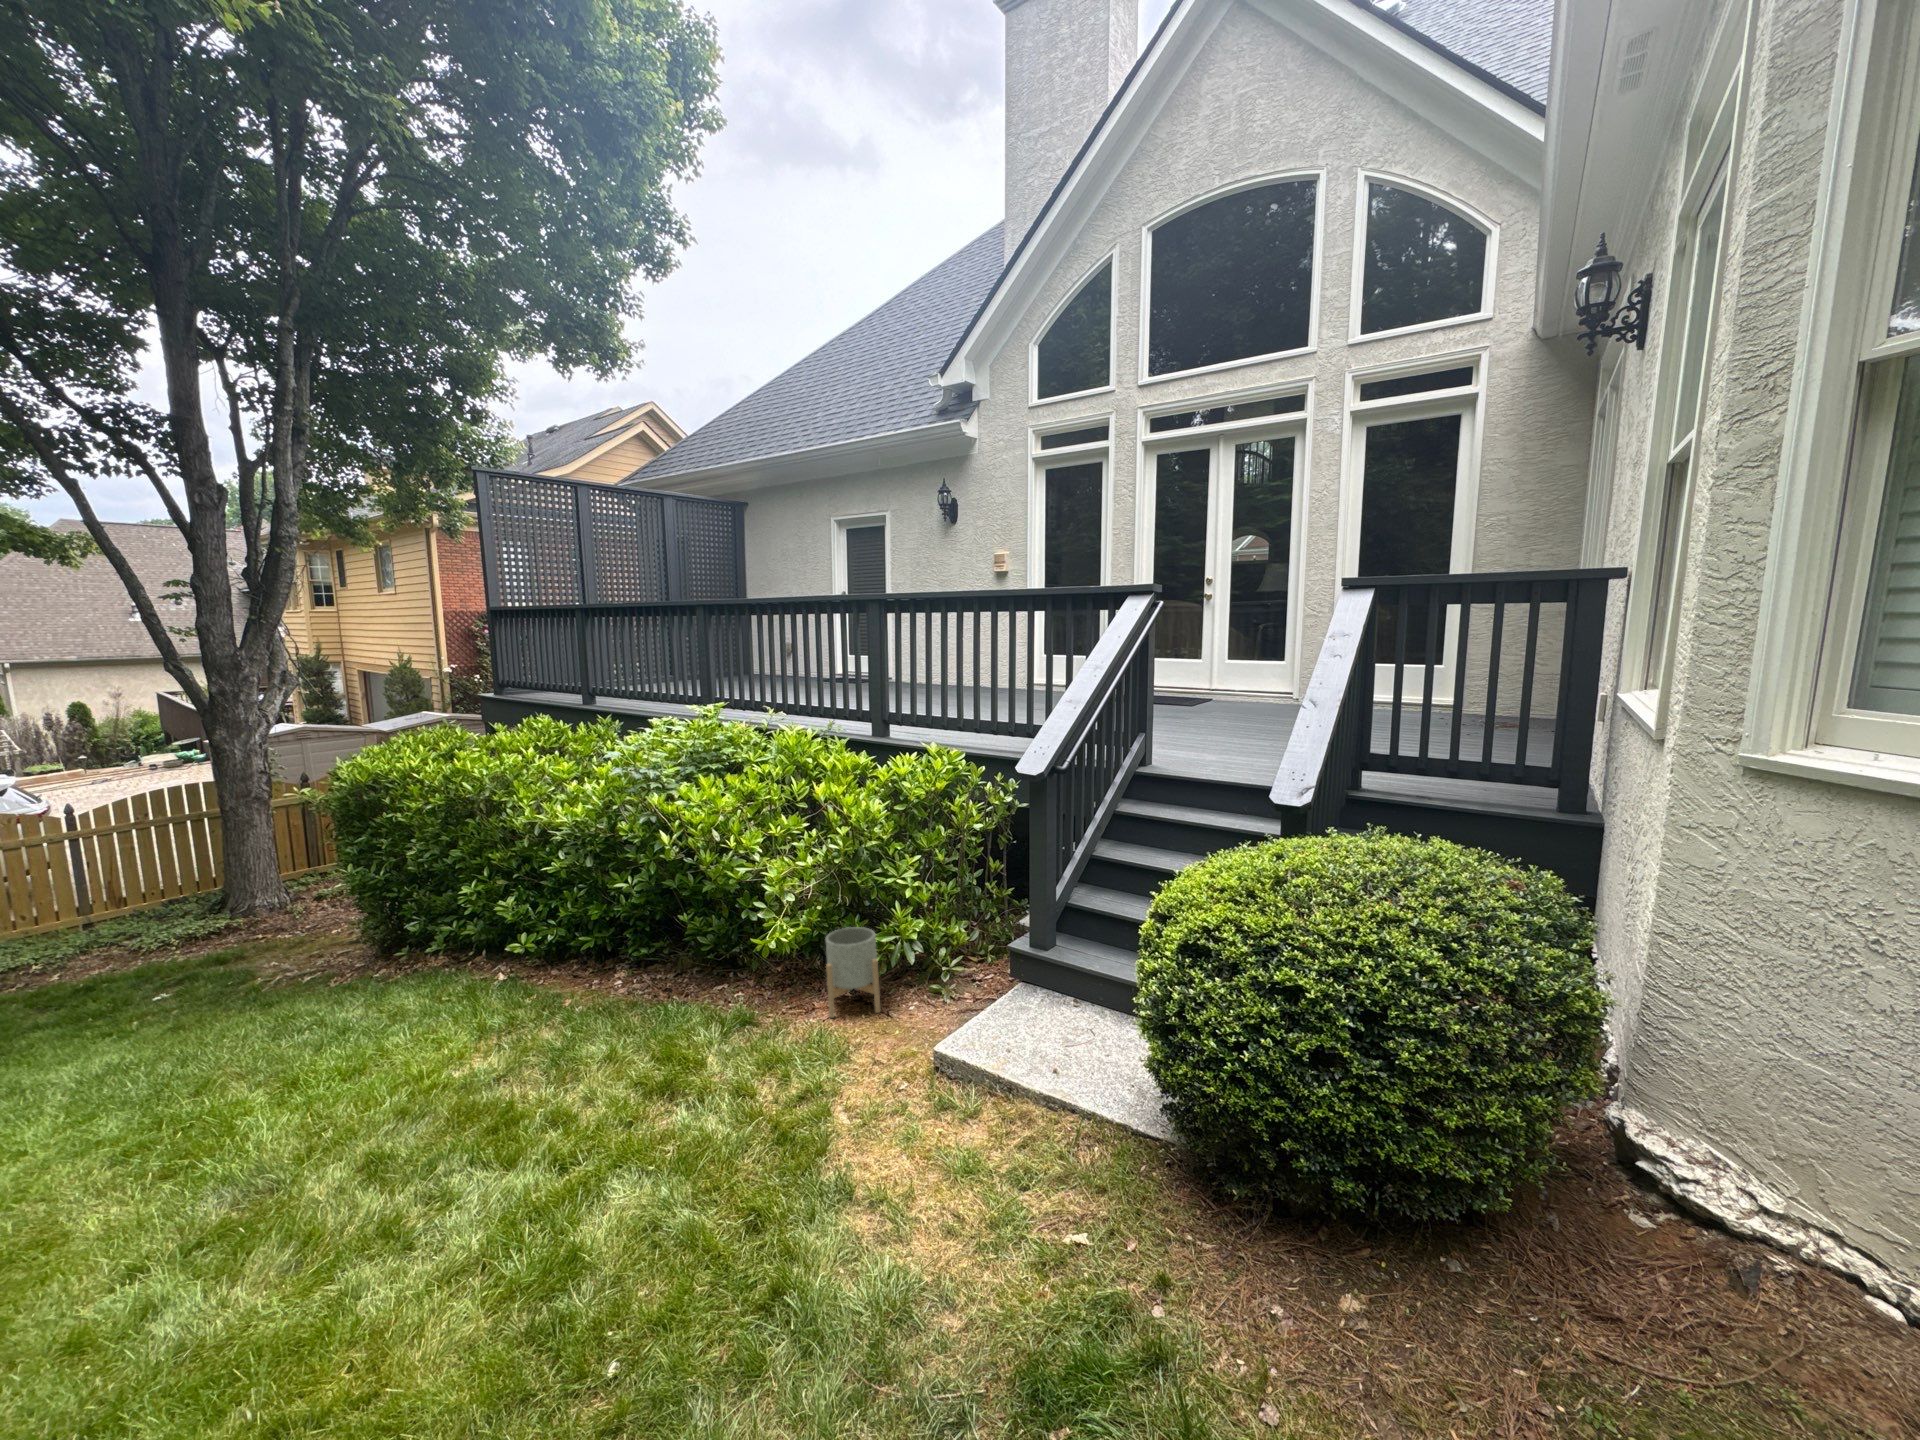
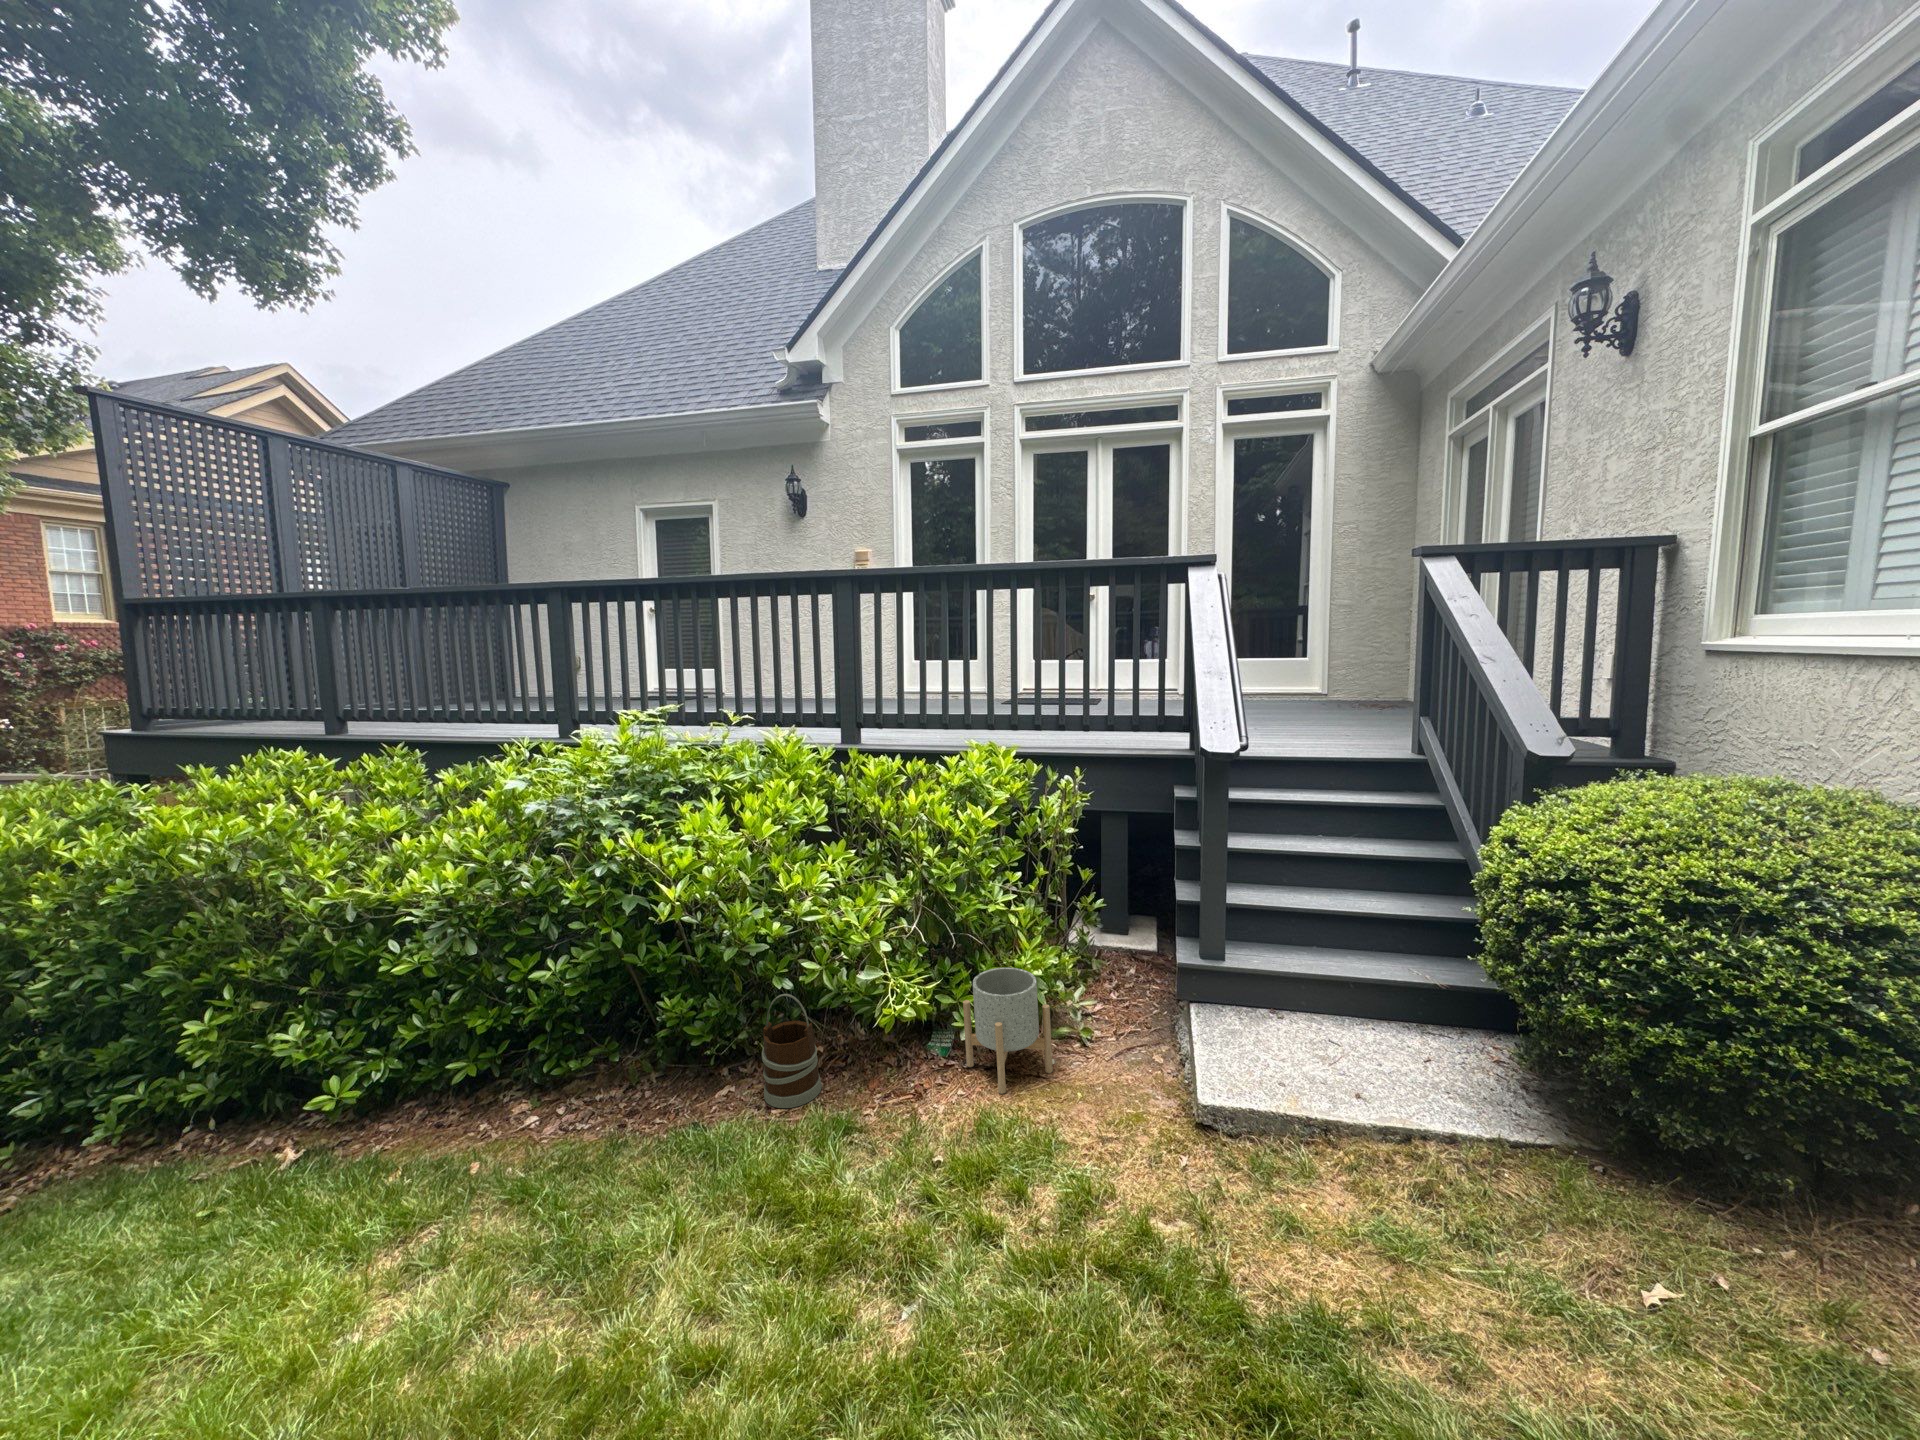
wooden bucket: none [691,919,735,998] -> present [762,994,822,1108]

